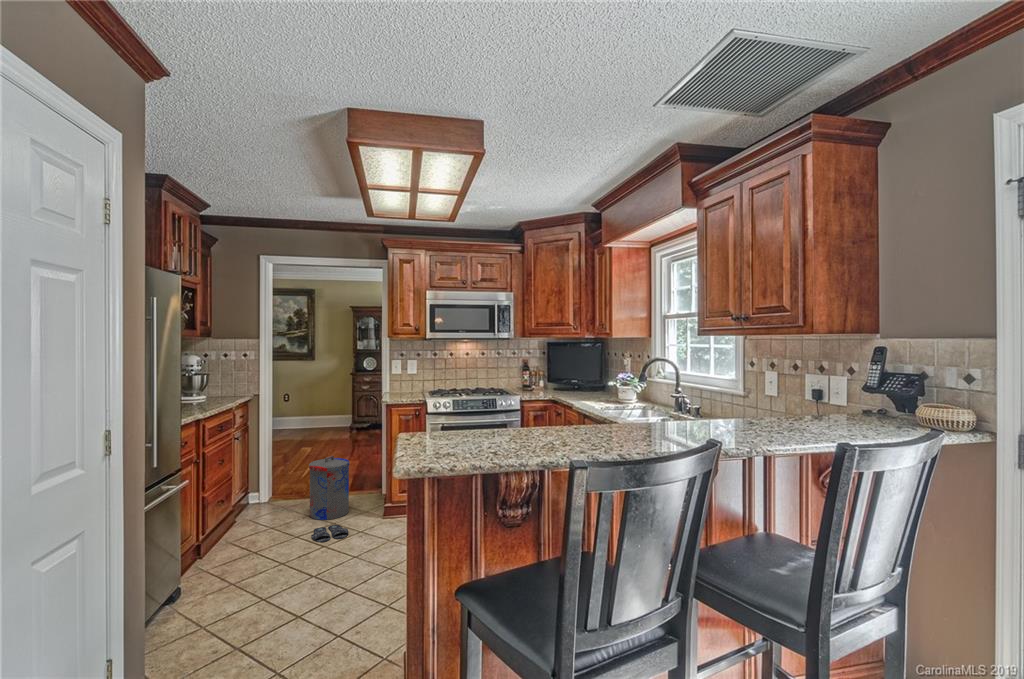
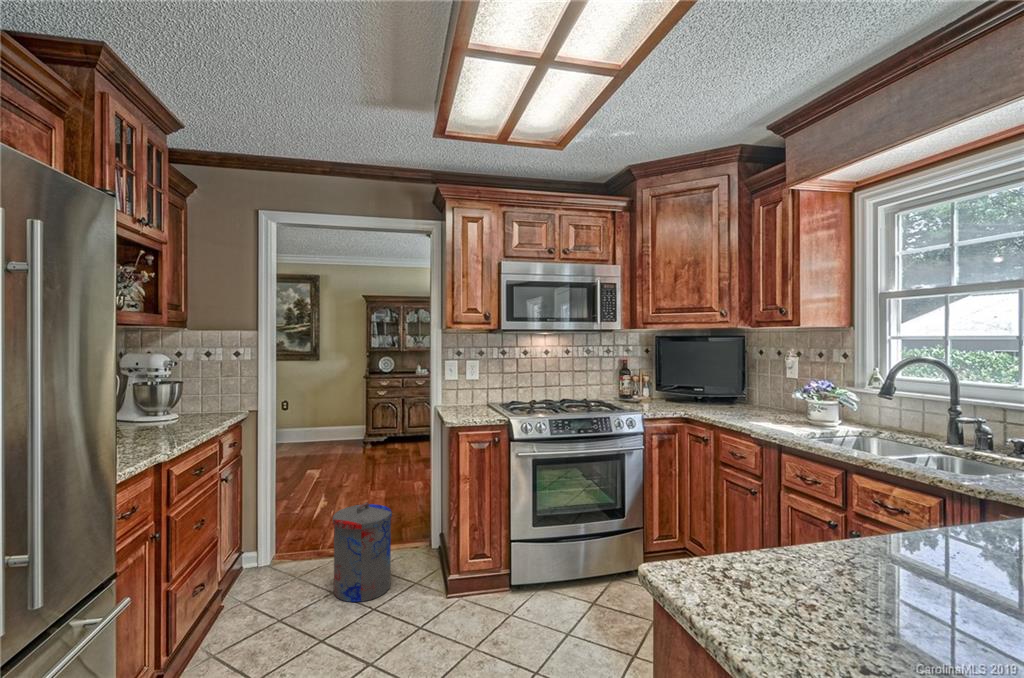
slippers: present [311,525,348,542] -> none [343,613,400,653]

